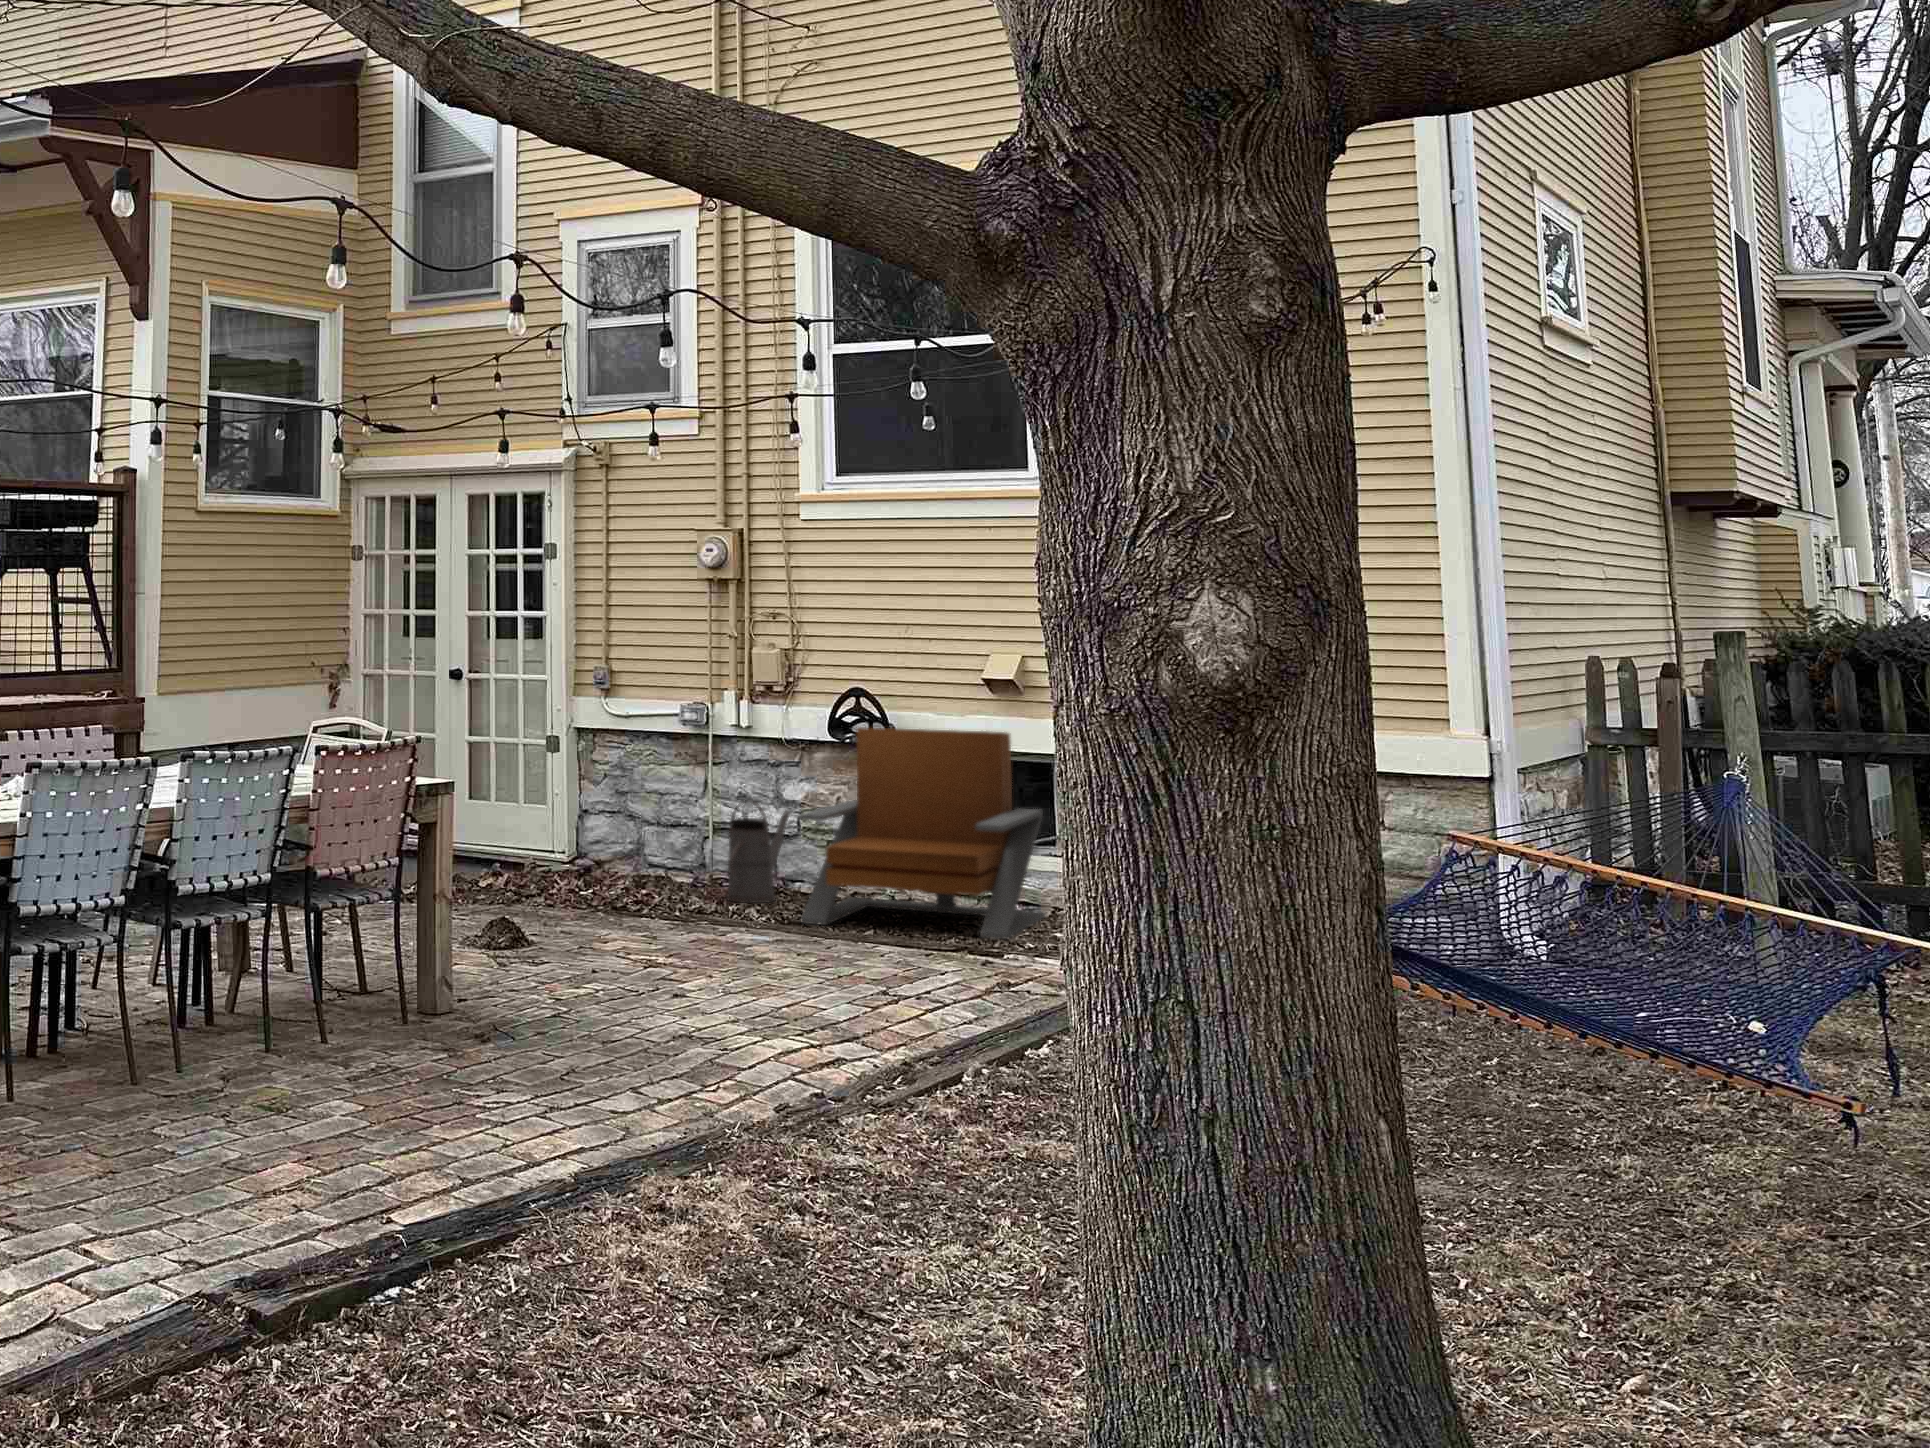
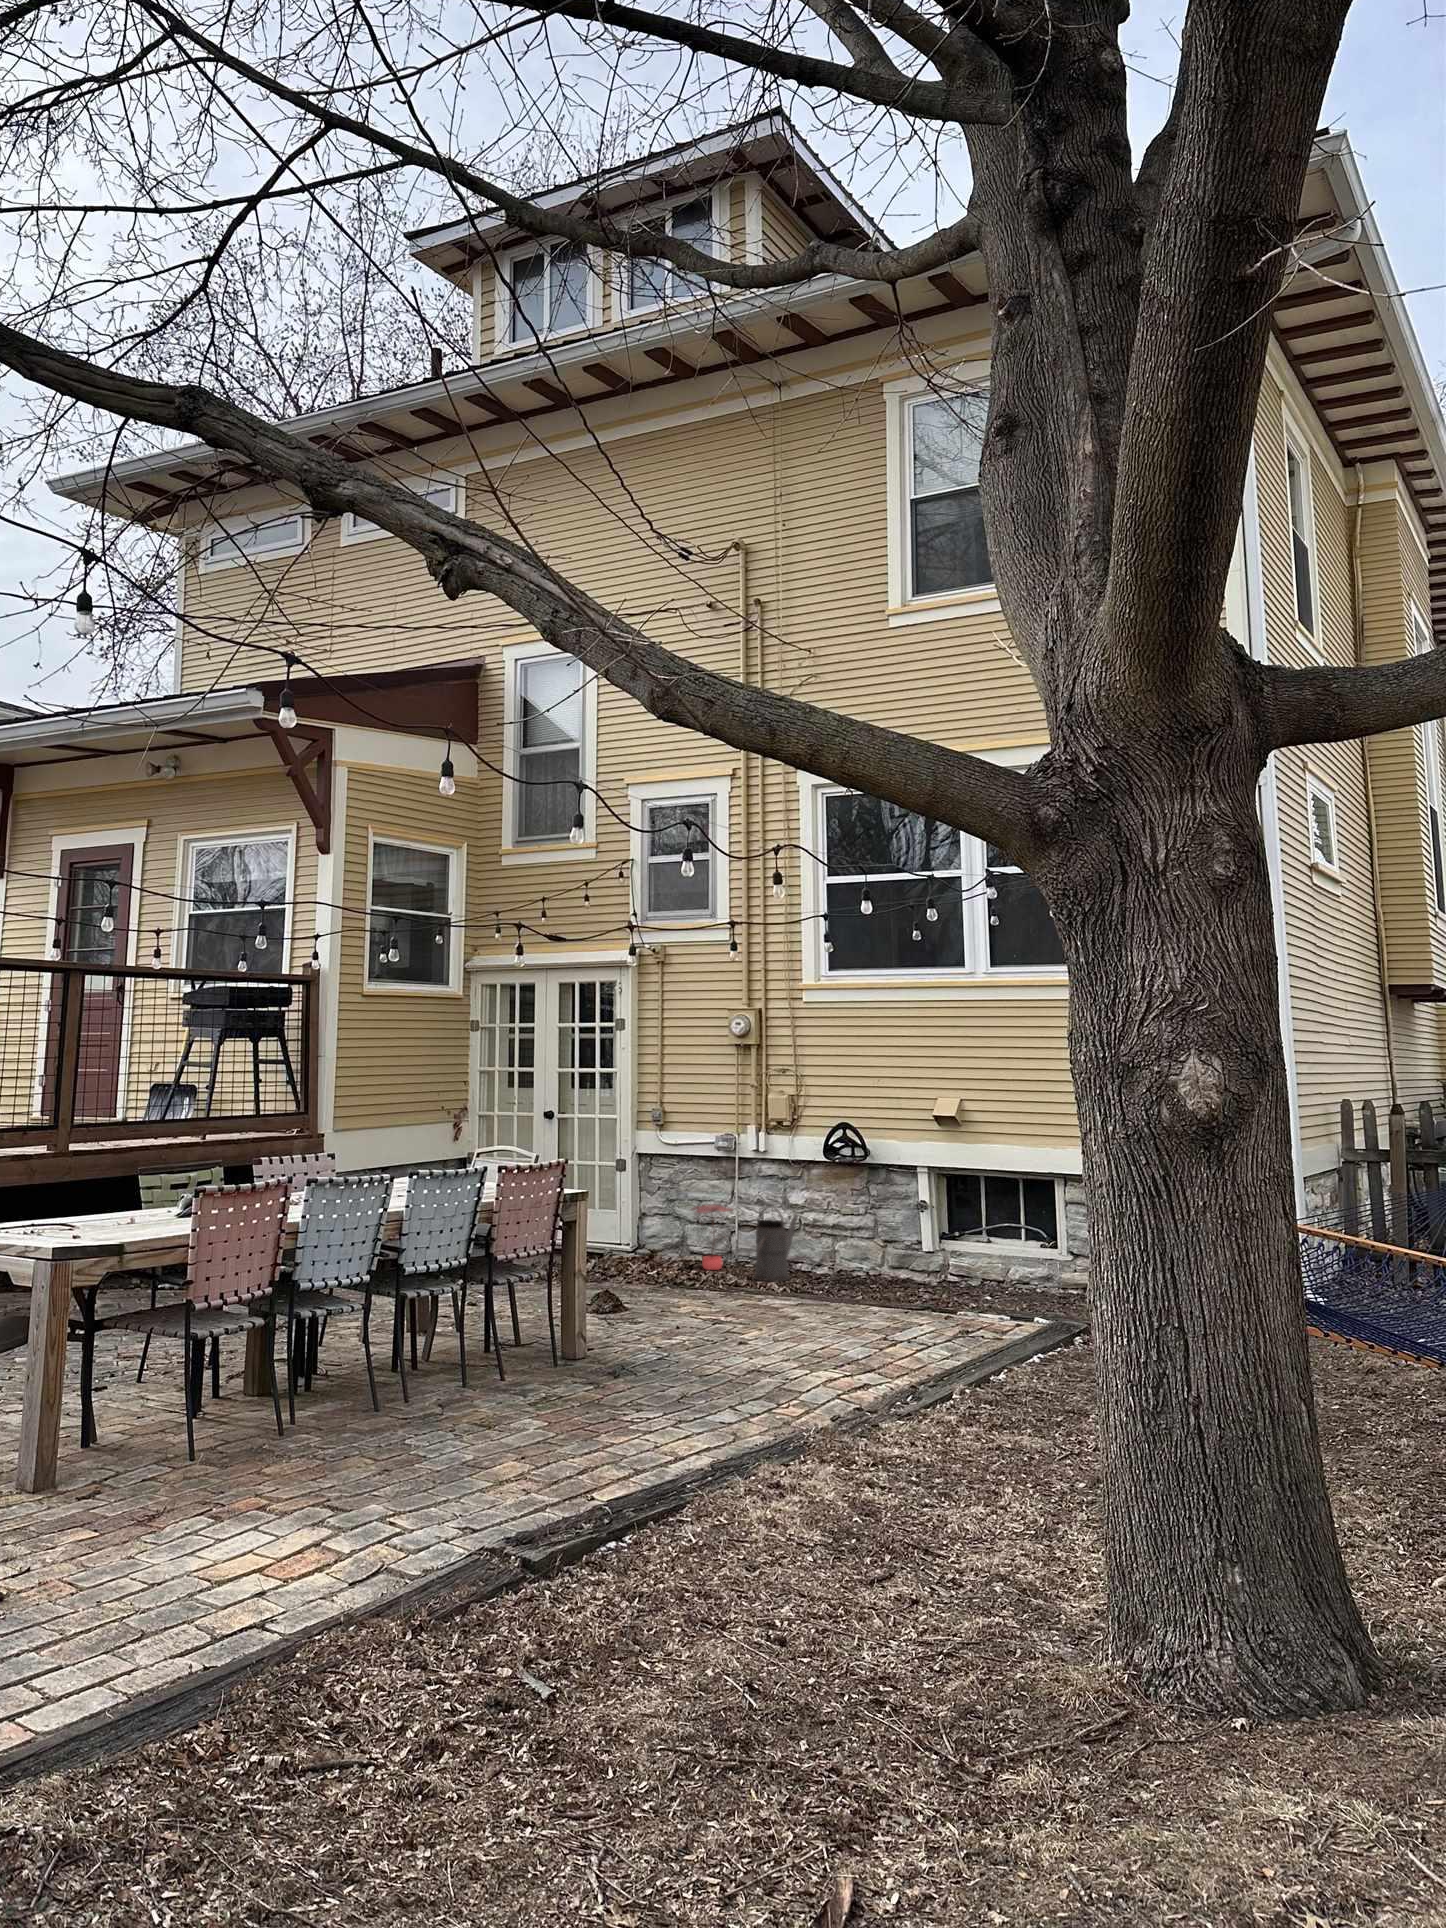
lounge chair: present [798,728,1046,939] -> none [811,1153,983,1305]
potted plant: none [641,797,702,886] -> present [691,1205,732,1270]

